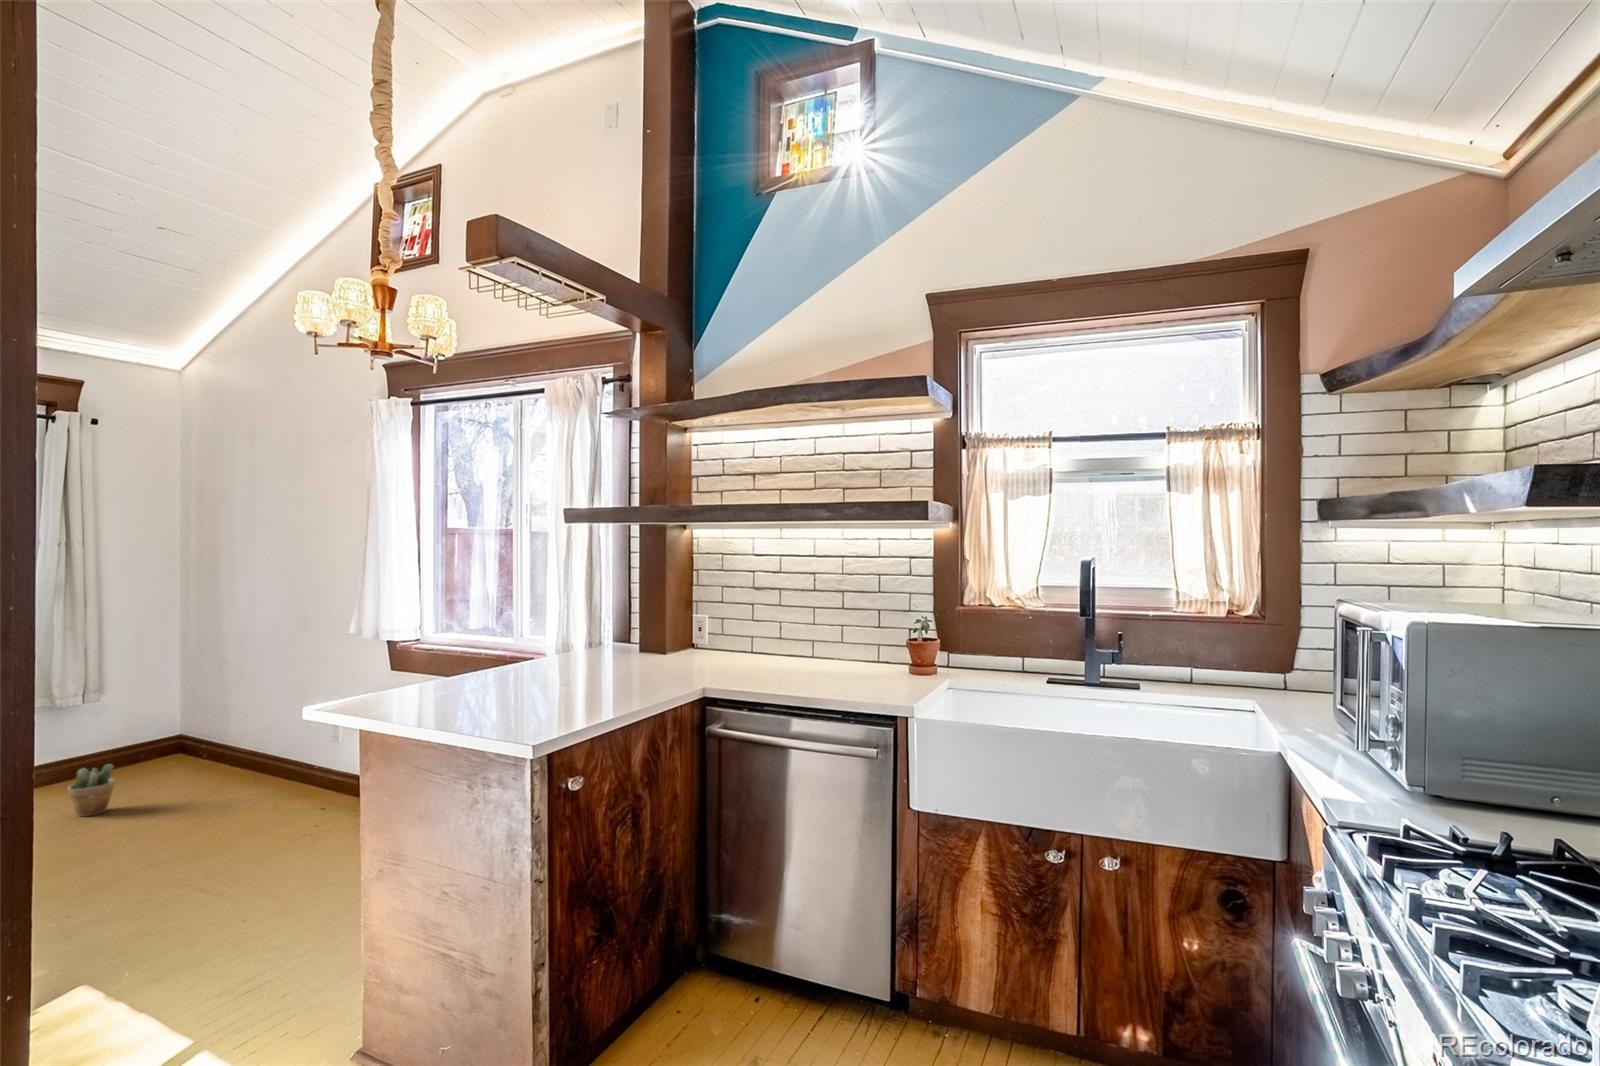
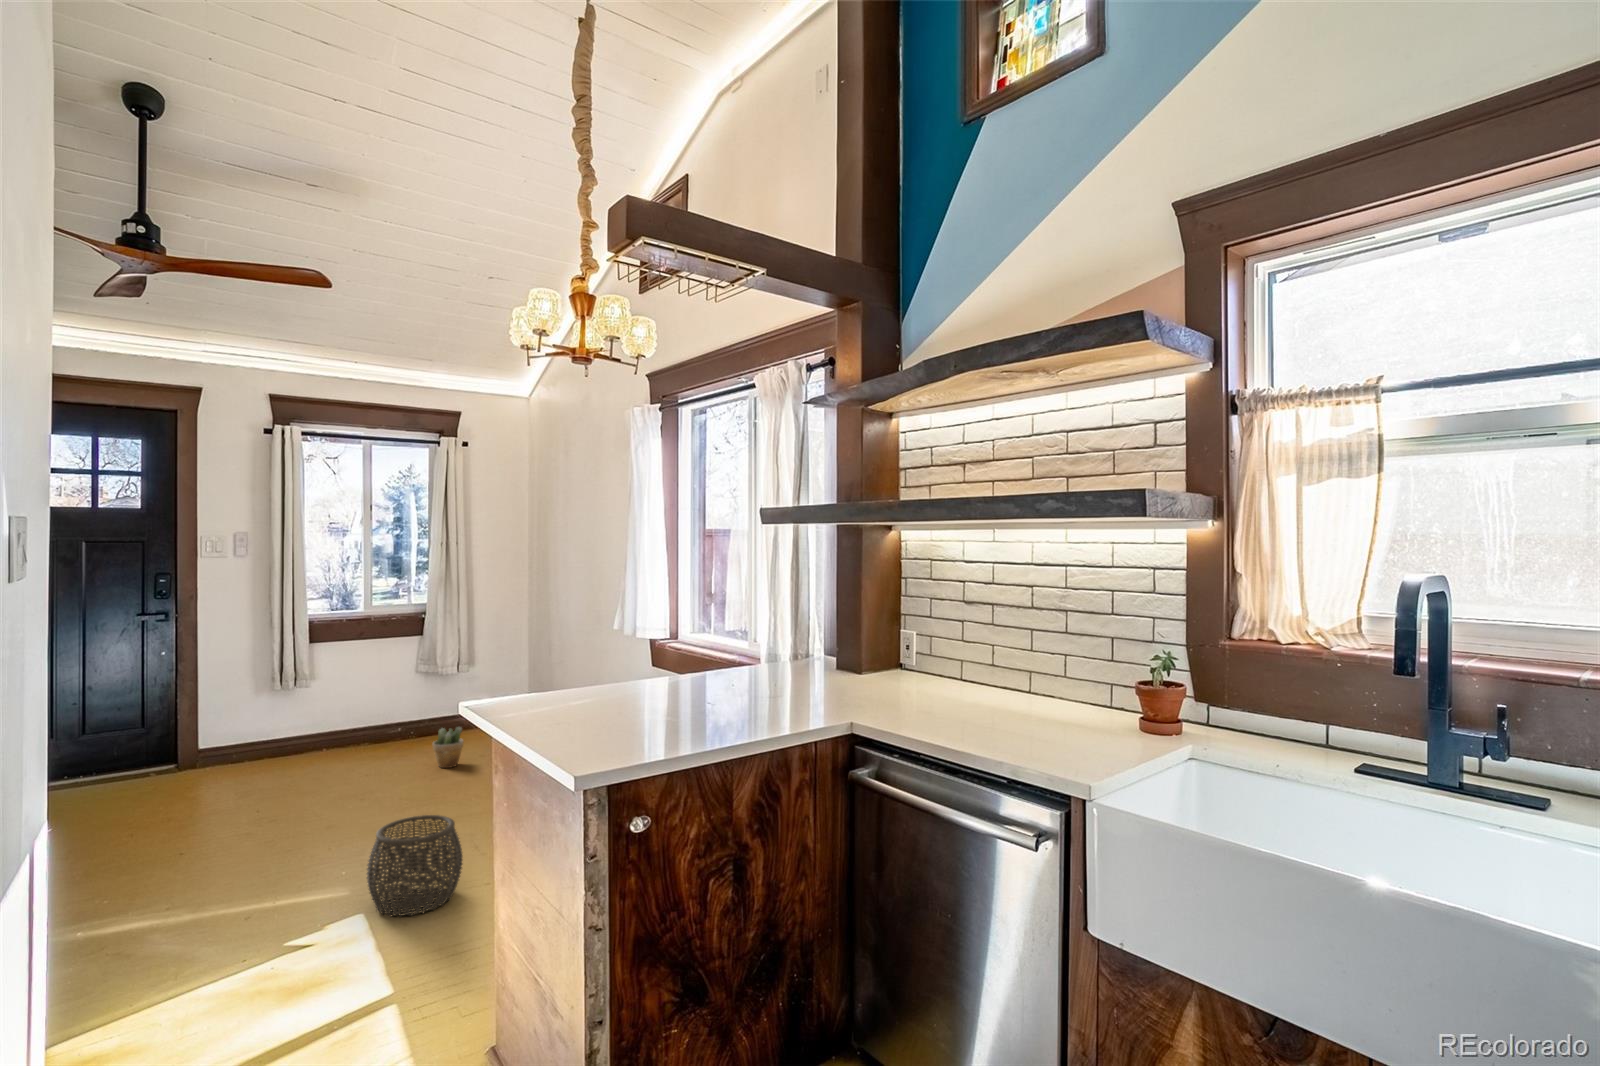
woven basket: none [84,853,215,976] -> present [367,815,463,916]

